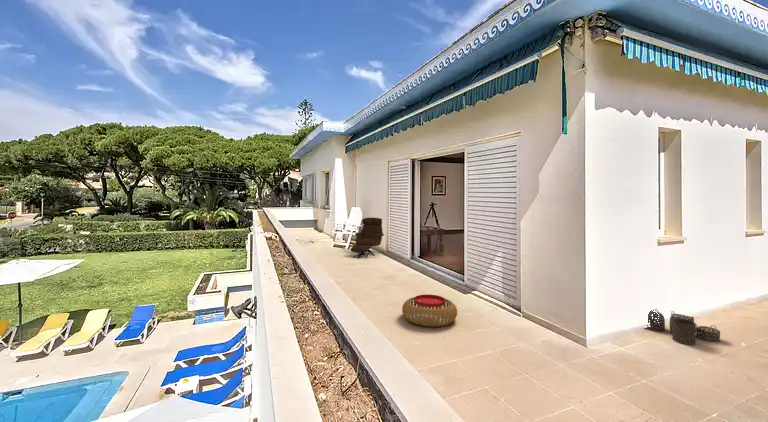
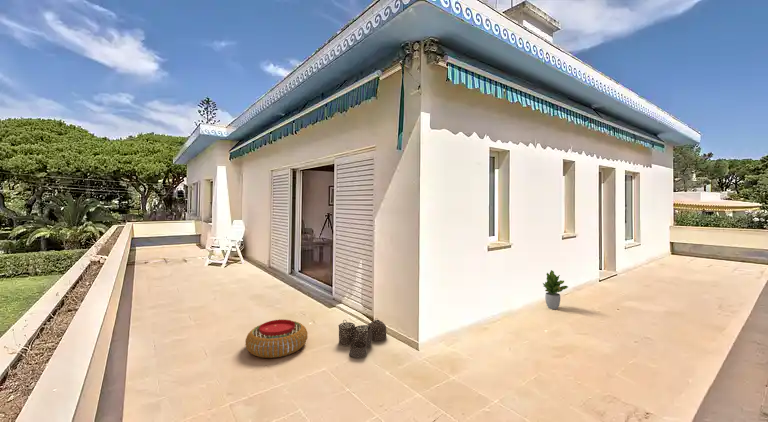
lounge chair: present [351,218,384,258] -> none [226,230,266,276]
potted plant: none [716,268,755,314] -> present [543,270,568,309]
woven basket: present [645,310,720,345] -> present [339,320,387,358]

